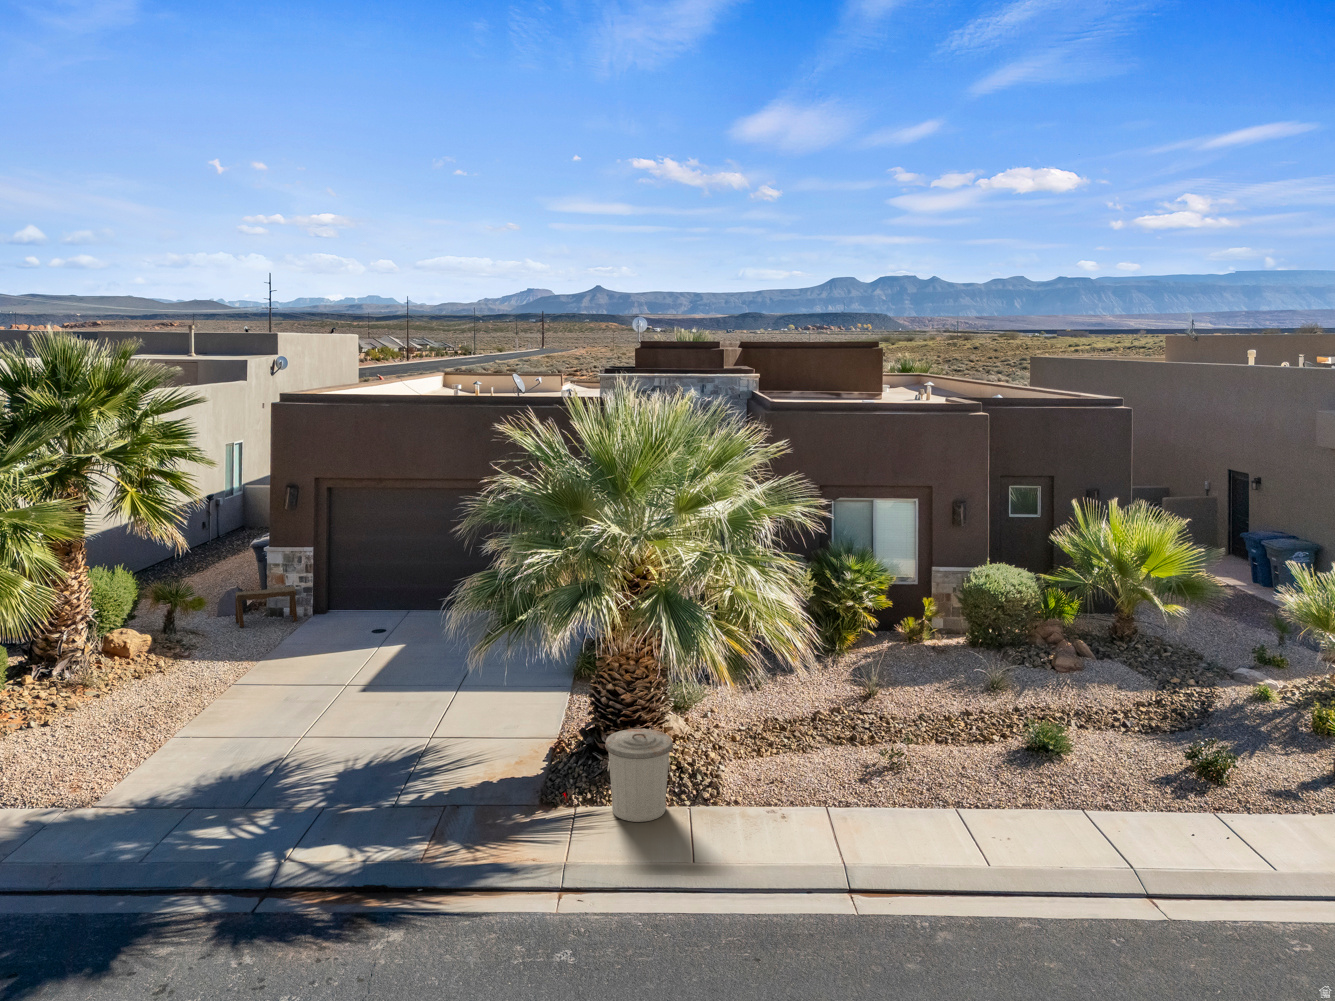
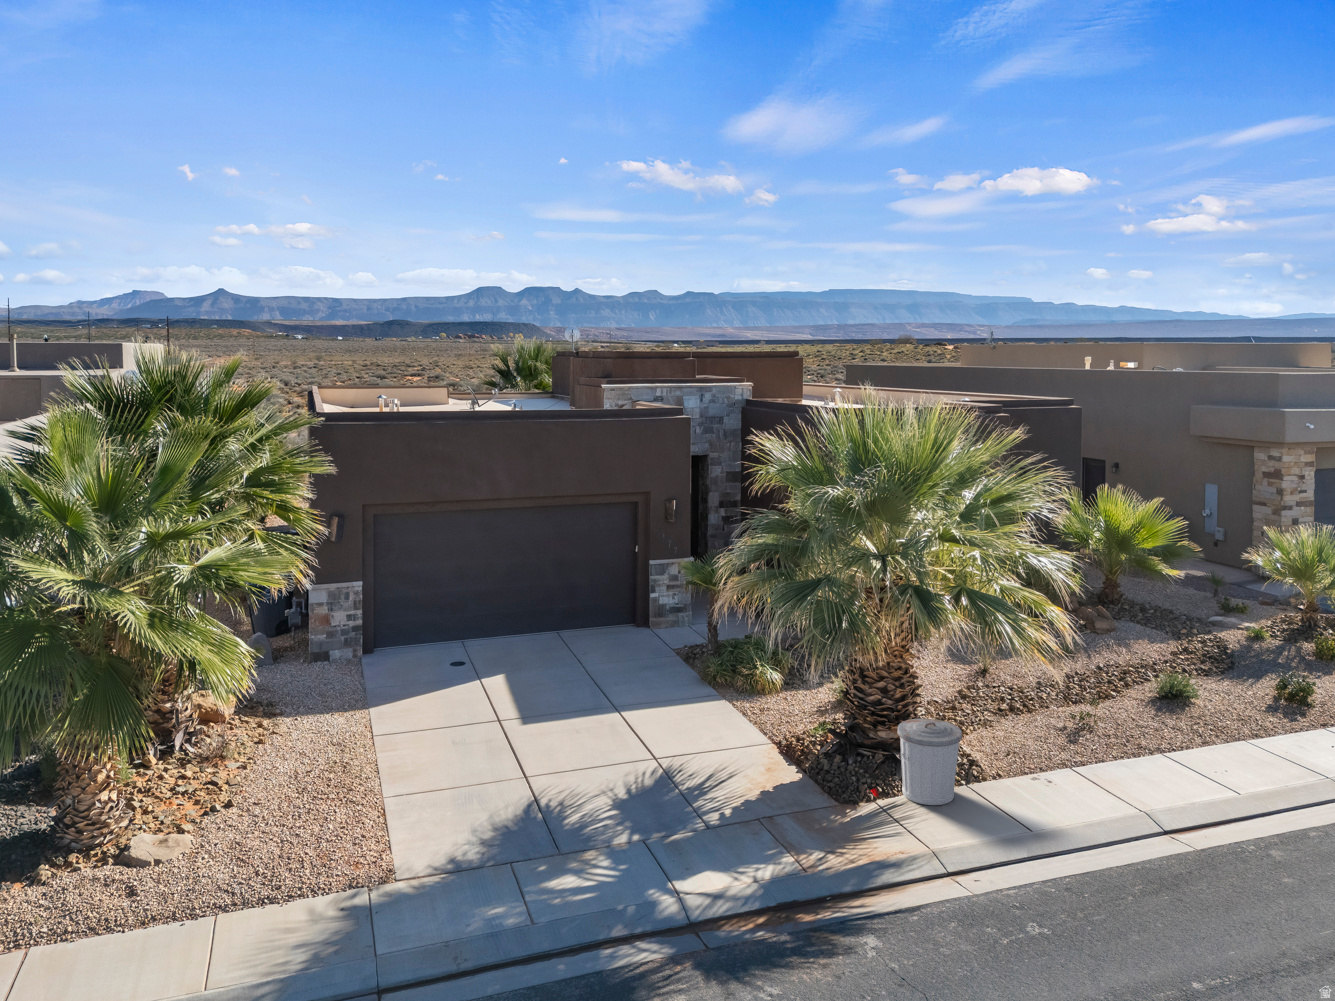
bench: present [235,586,297,627] -> none [285,625,355,675]

